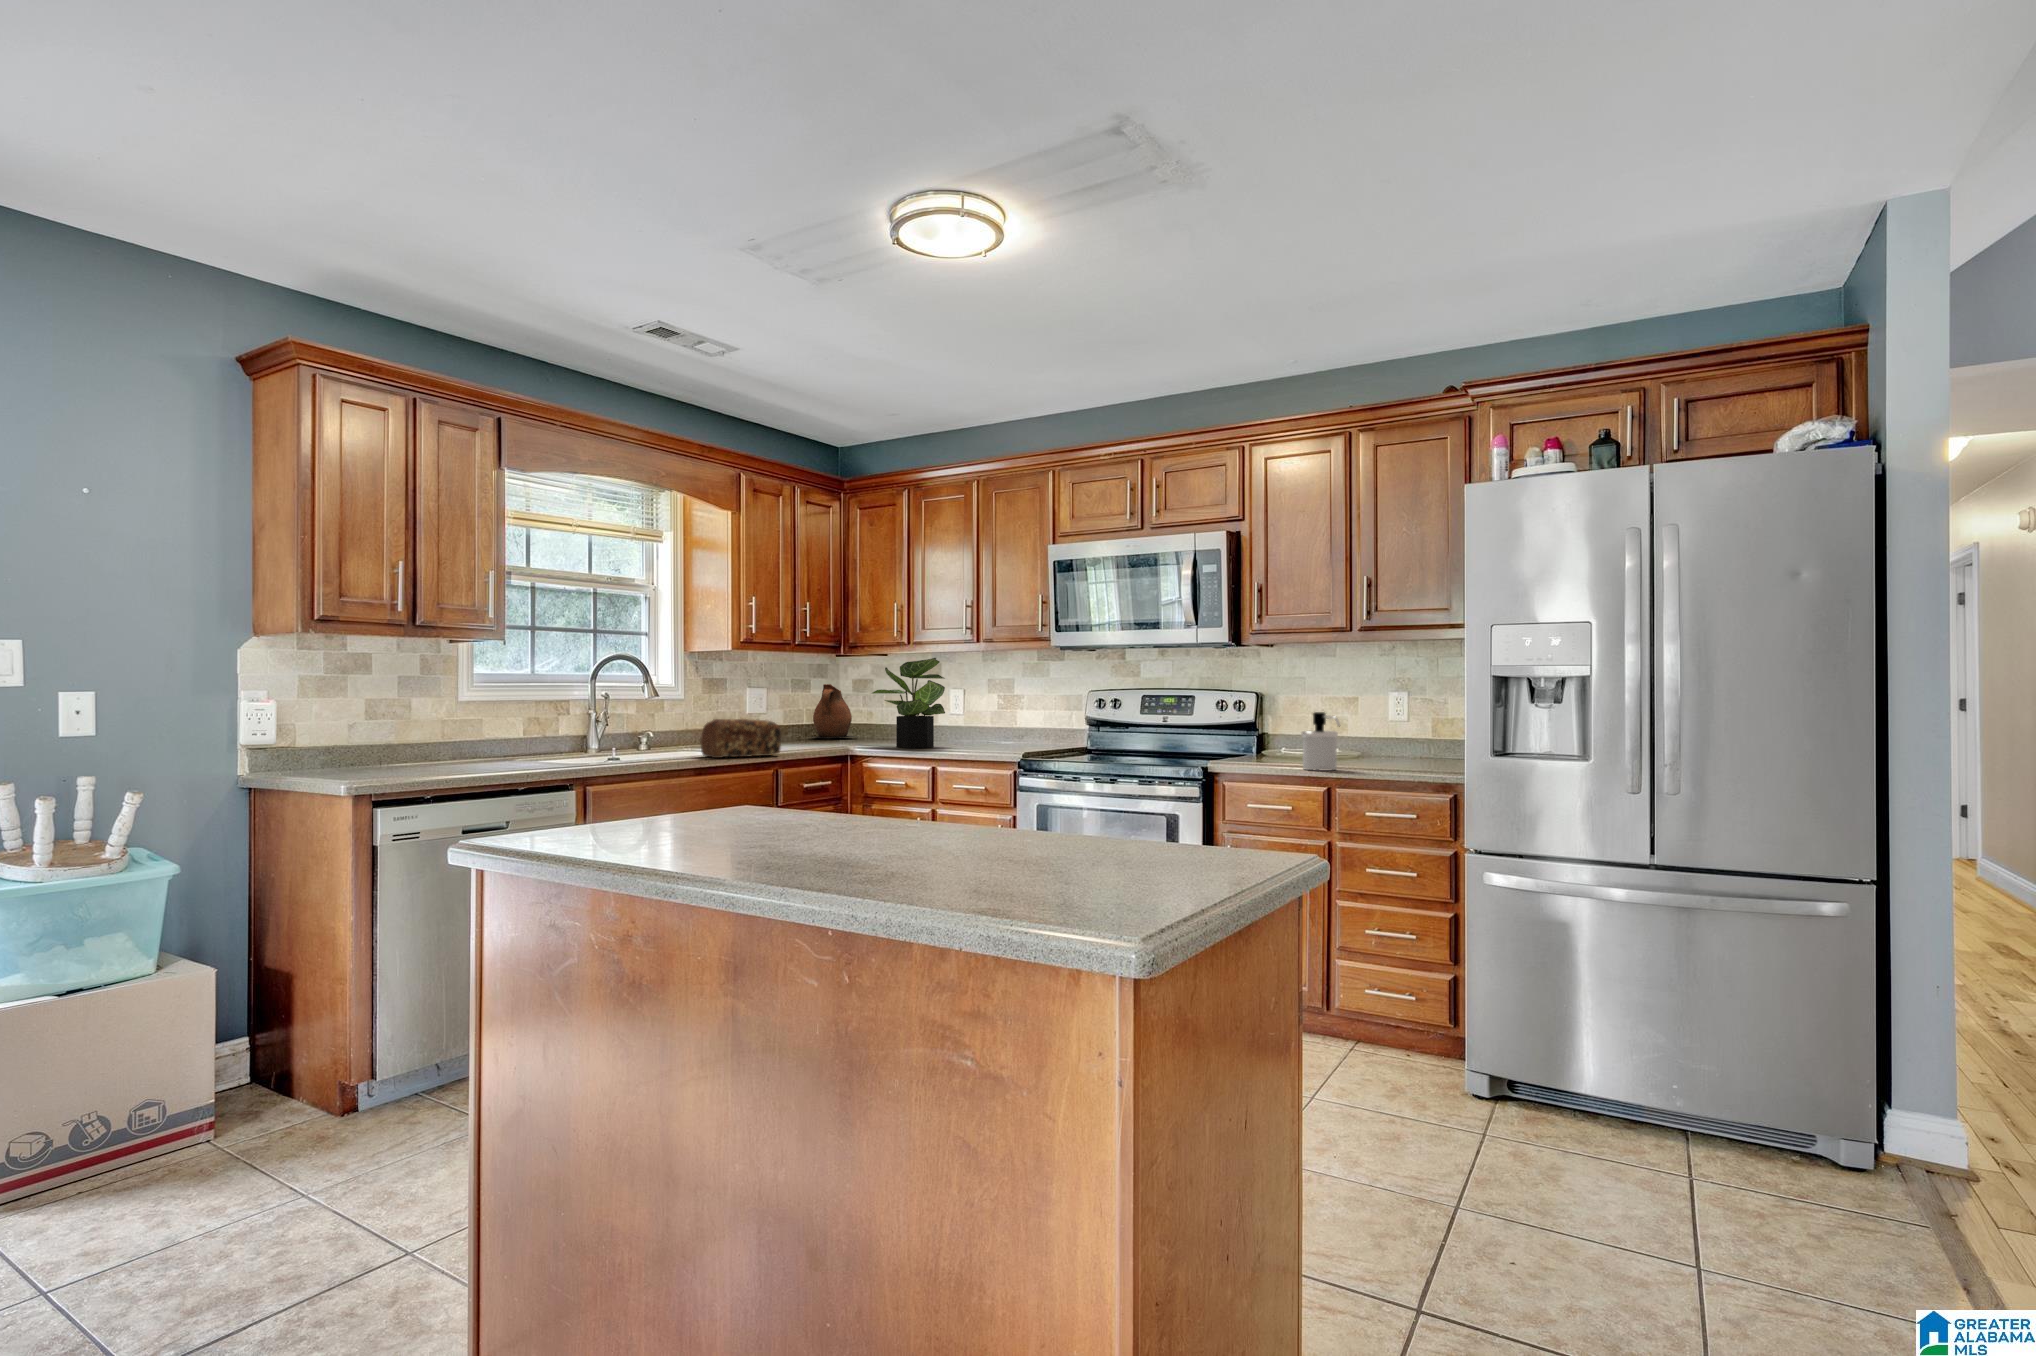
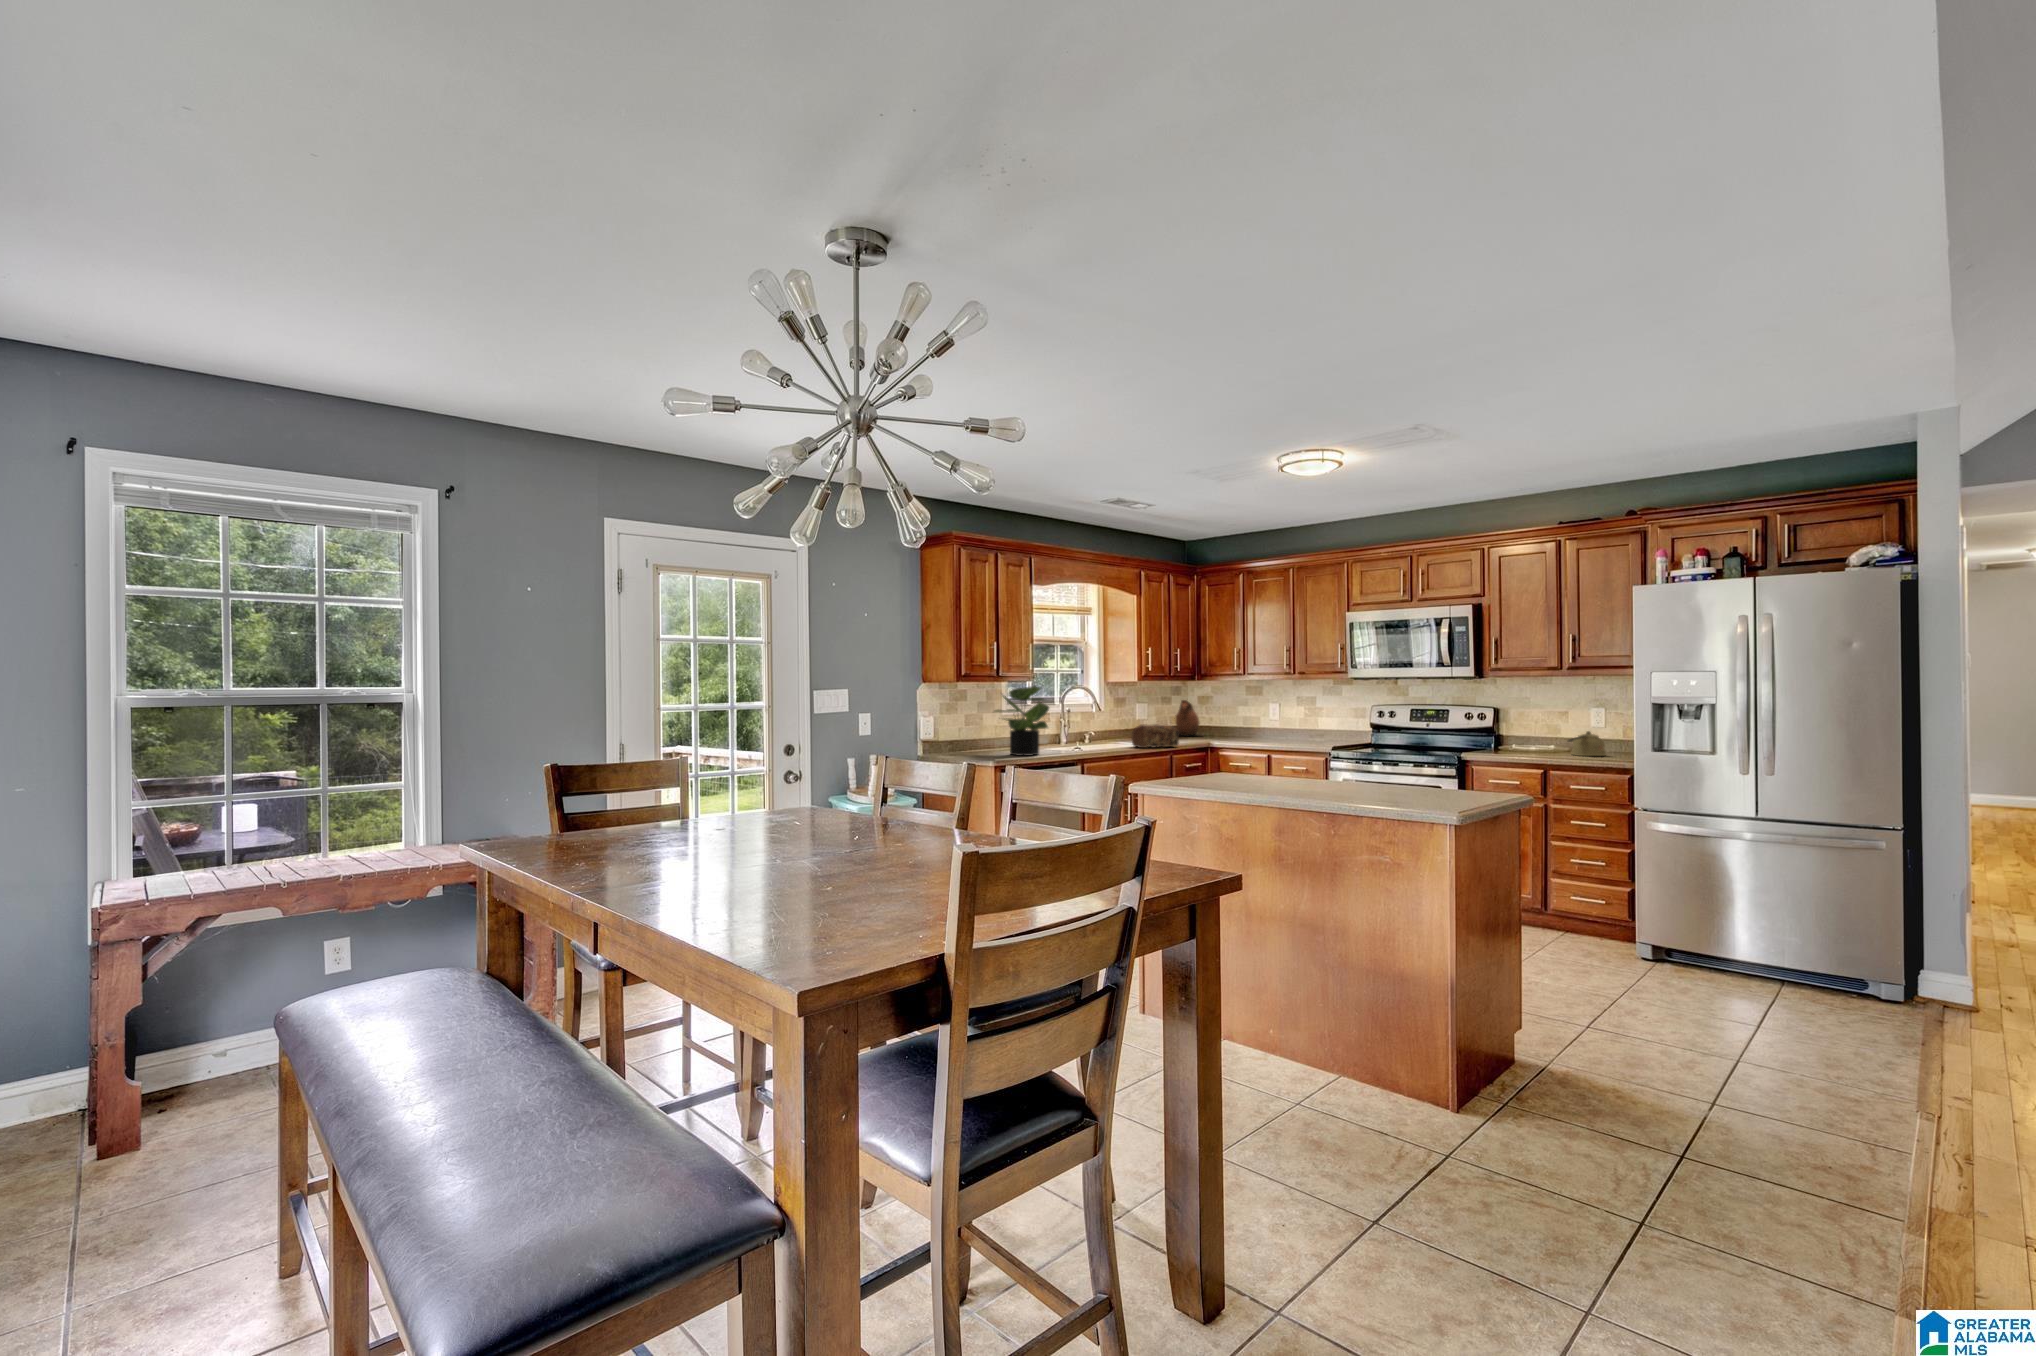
potted plant: present [872,658,945,748] -> present [995,686,1049,756]
soap dispenser: present [1301,712,1340,771] -> none [1526,723,1553,760]
kettle: none [1357,725,1412,763] -> present [1568,731,1607,756]

